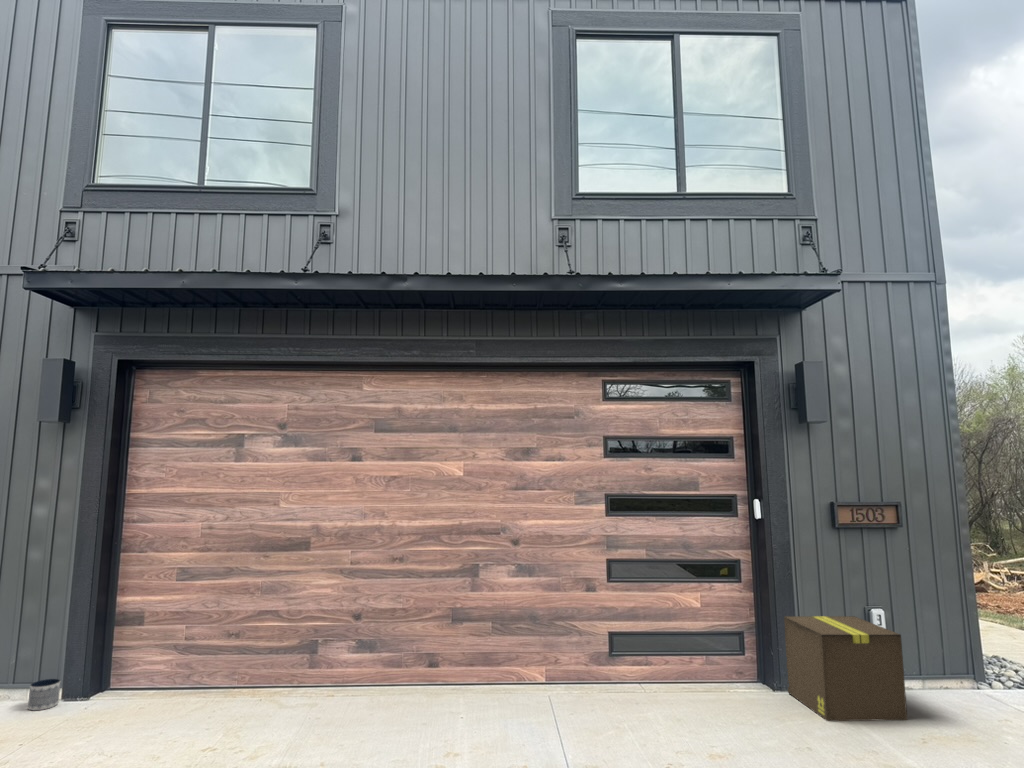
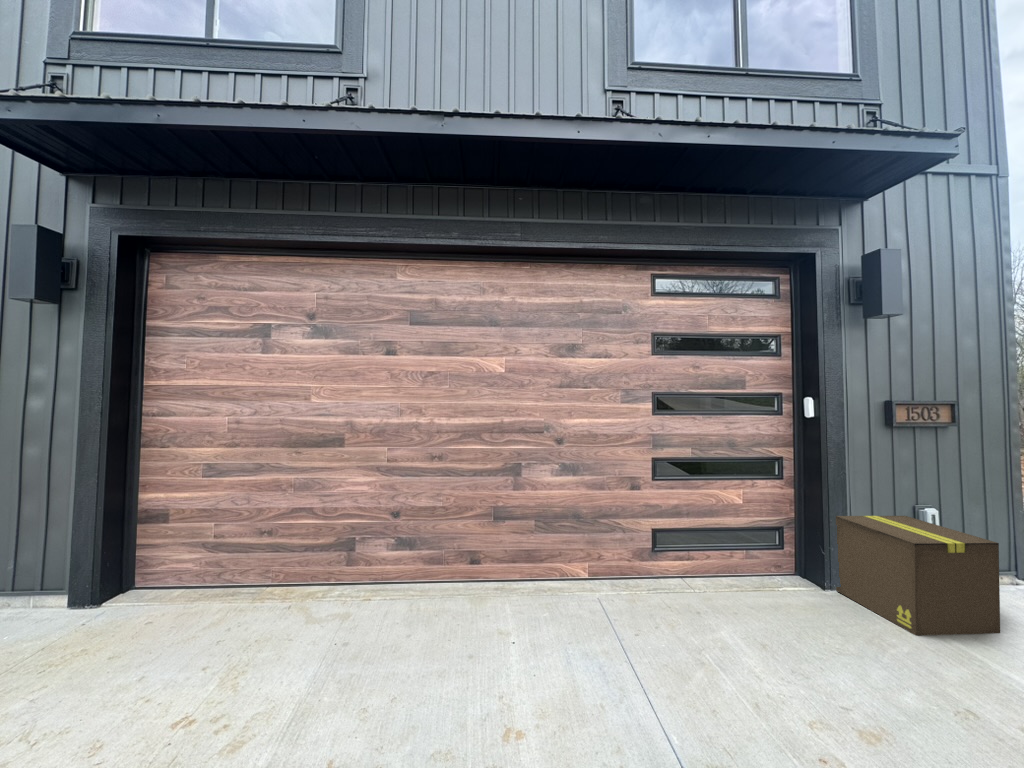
planter: present [28,679,61,710] -> none [27,583,69,621]

